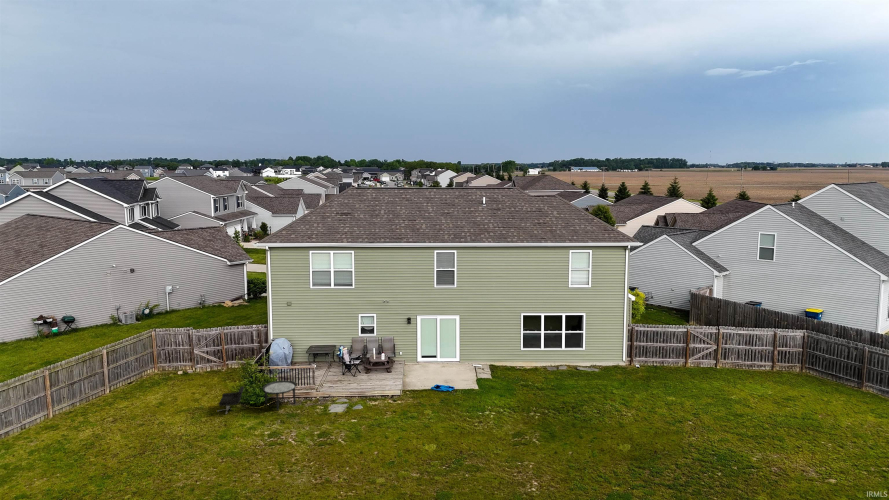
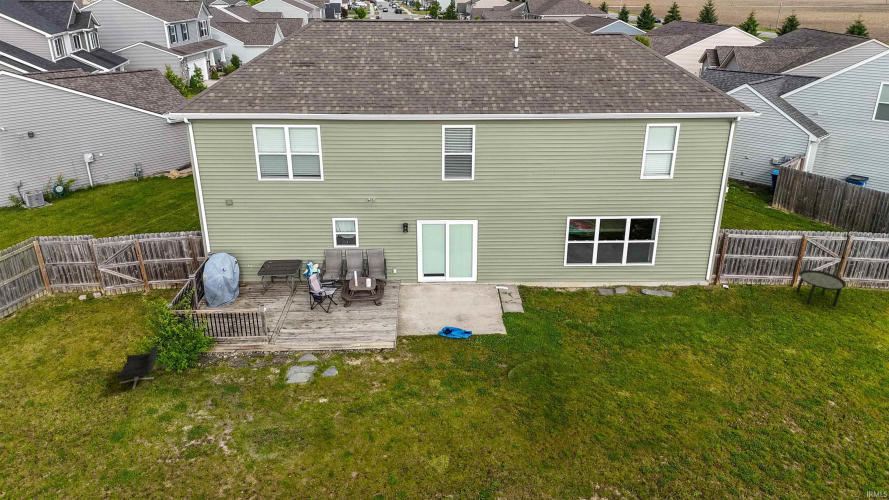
round table: present [263,380,297,411] -> present [796,270,846,306]

